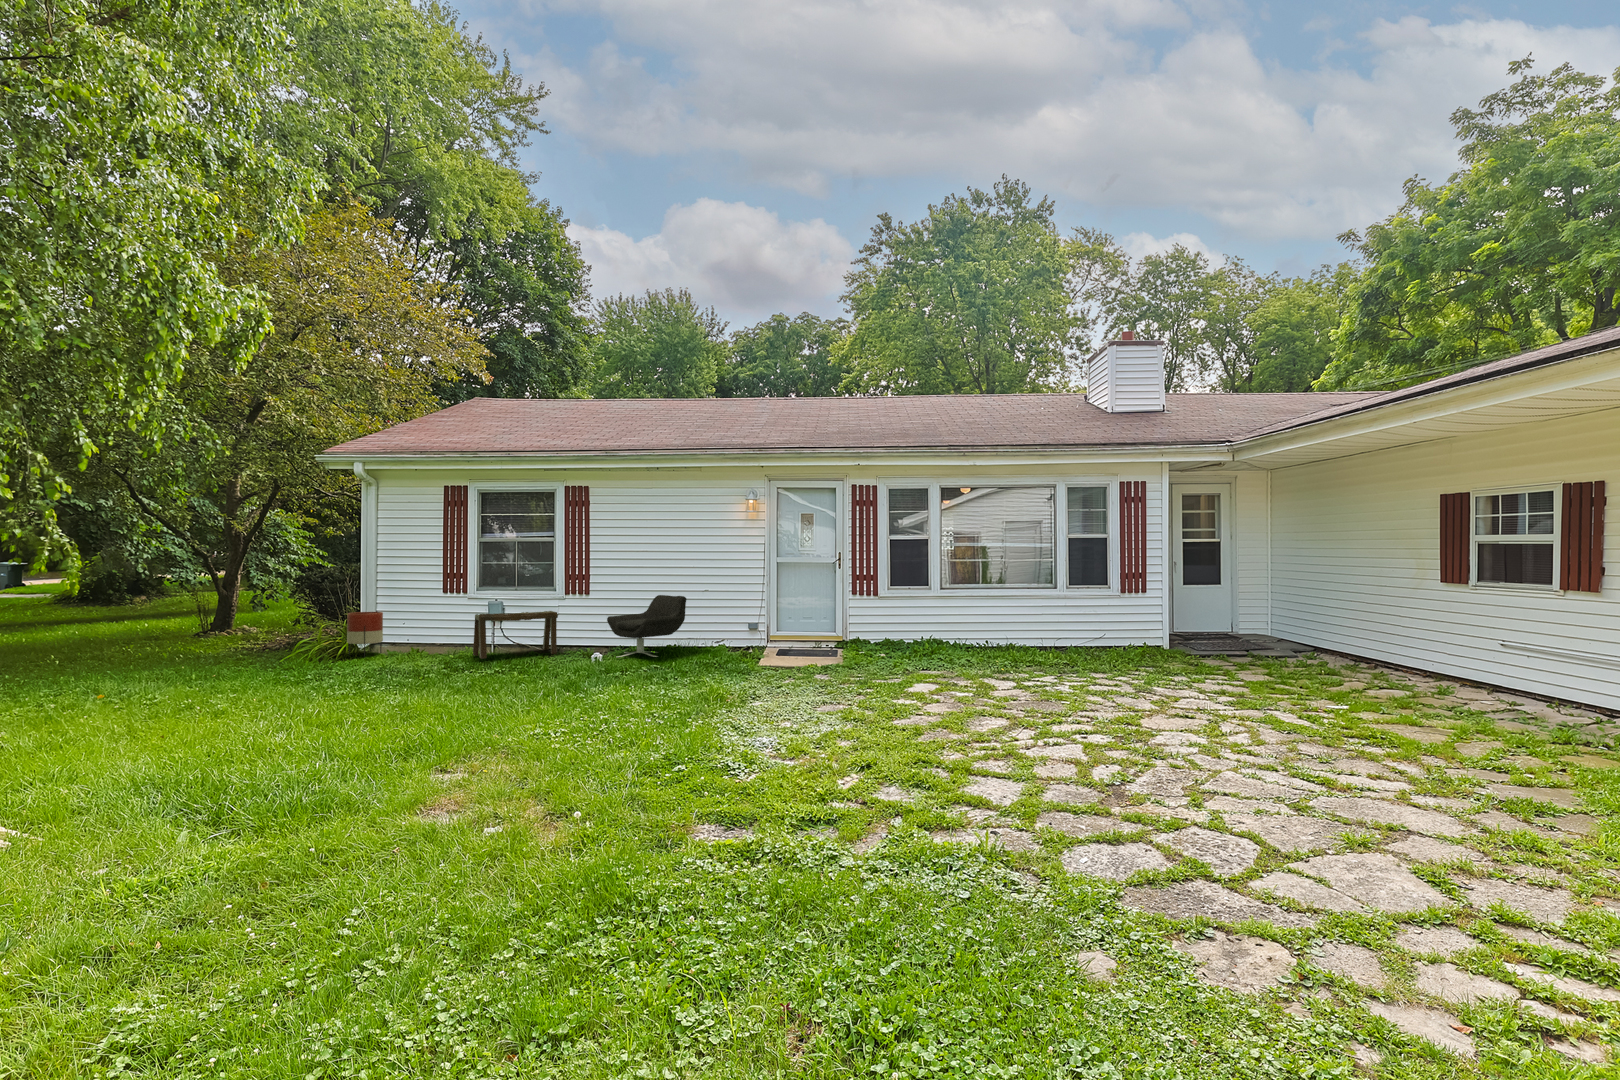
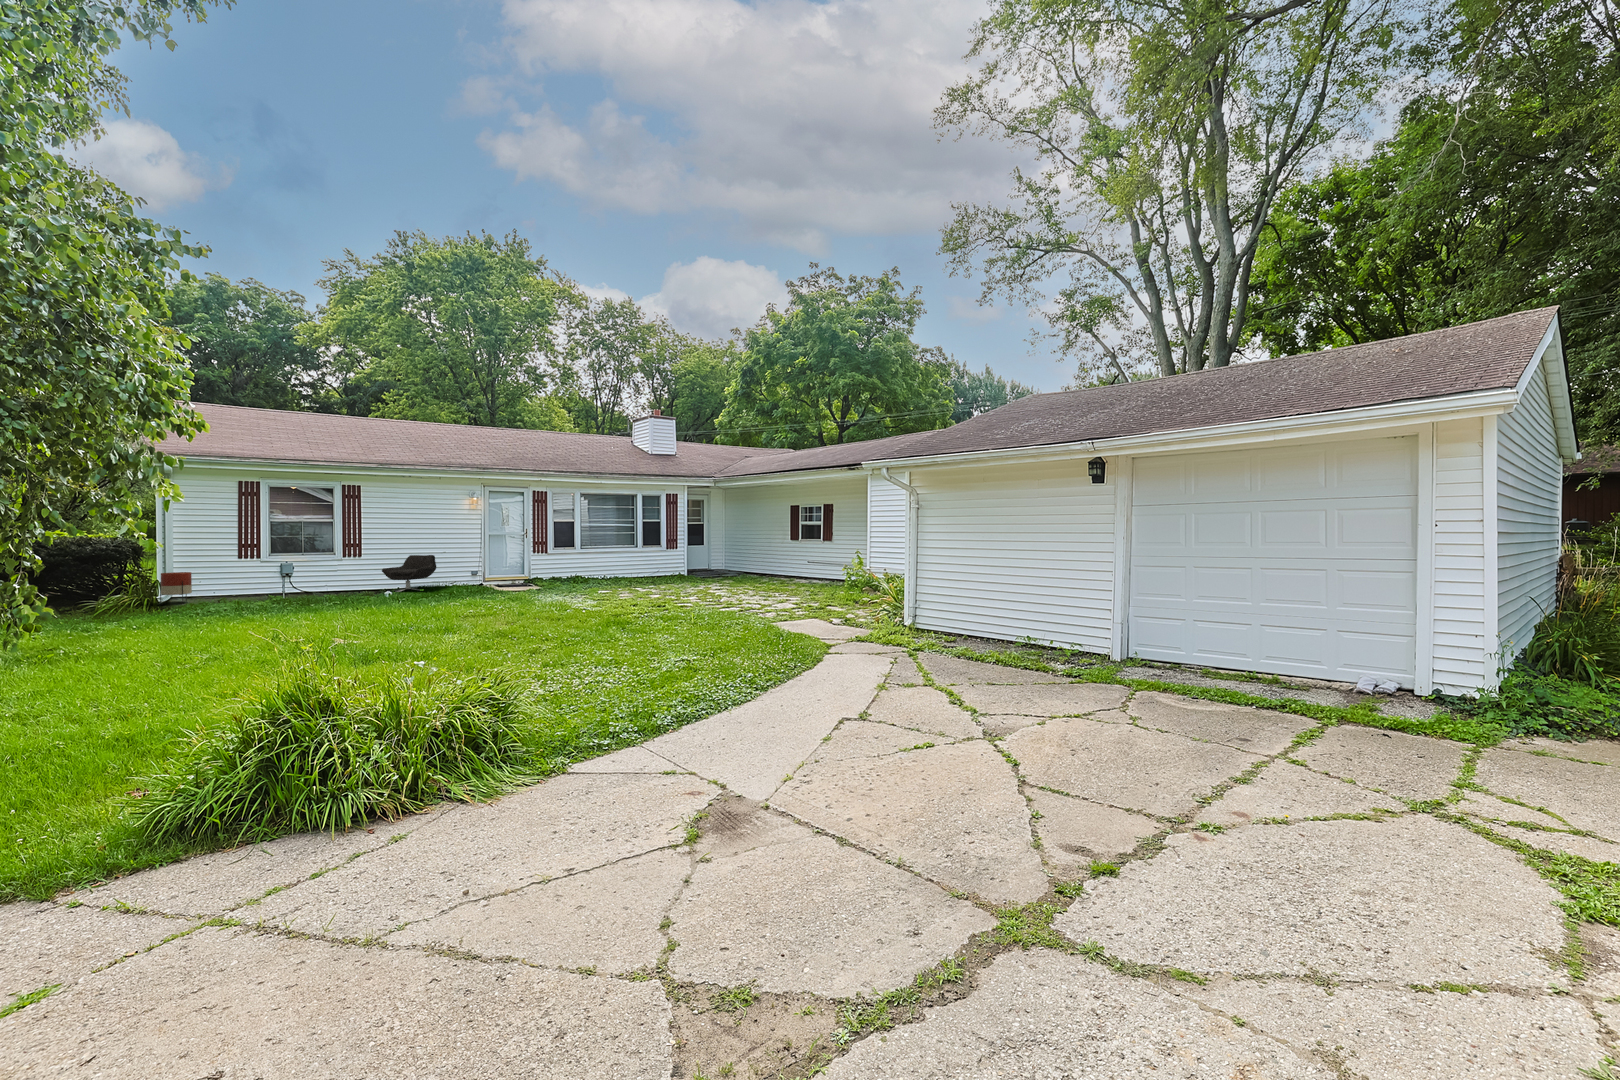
bench: present [473,611,558,659] -> none [280,567,345,598]

